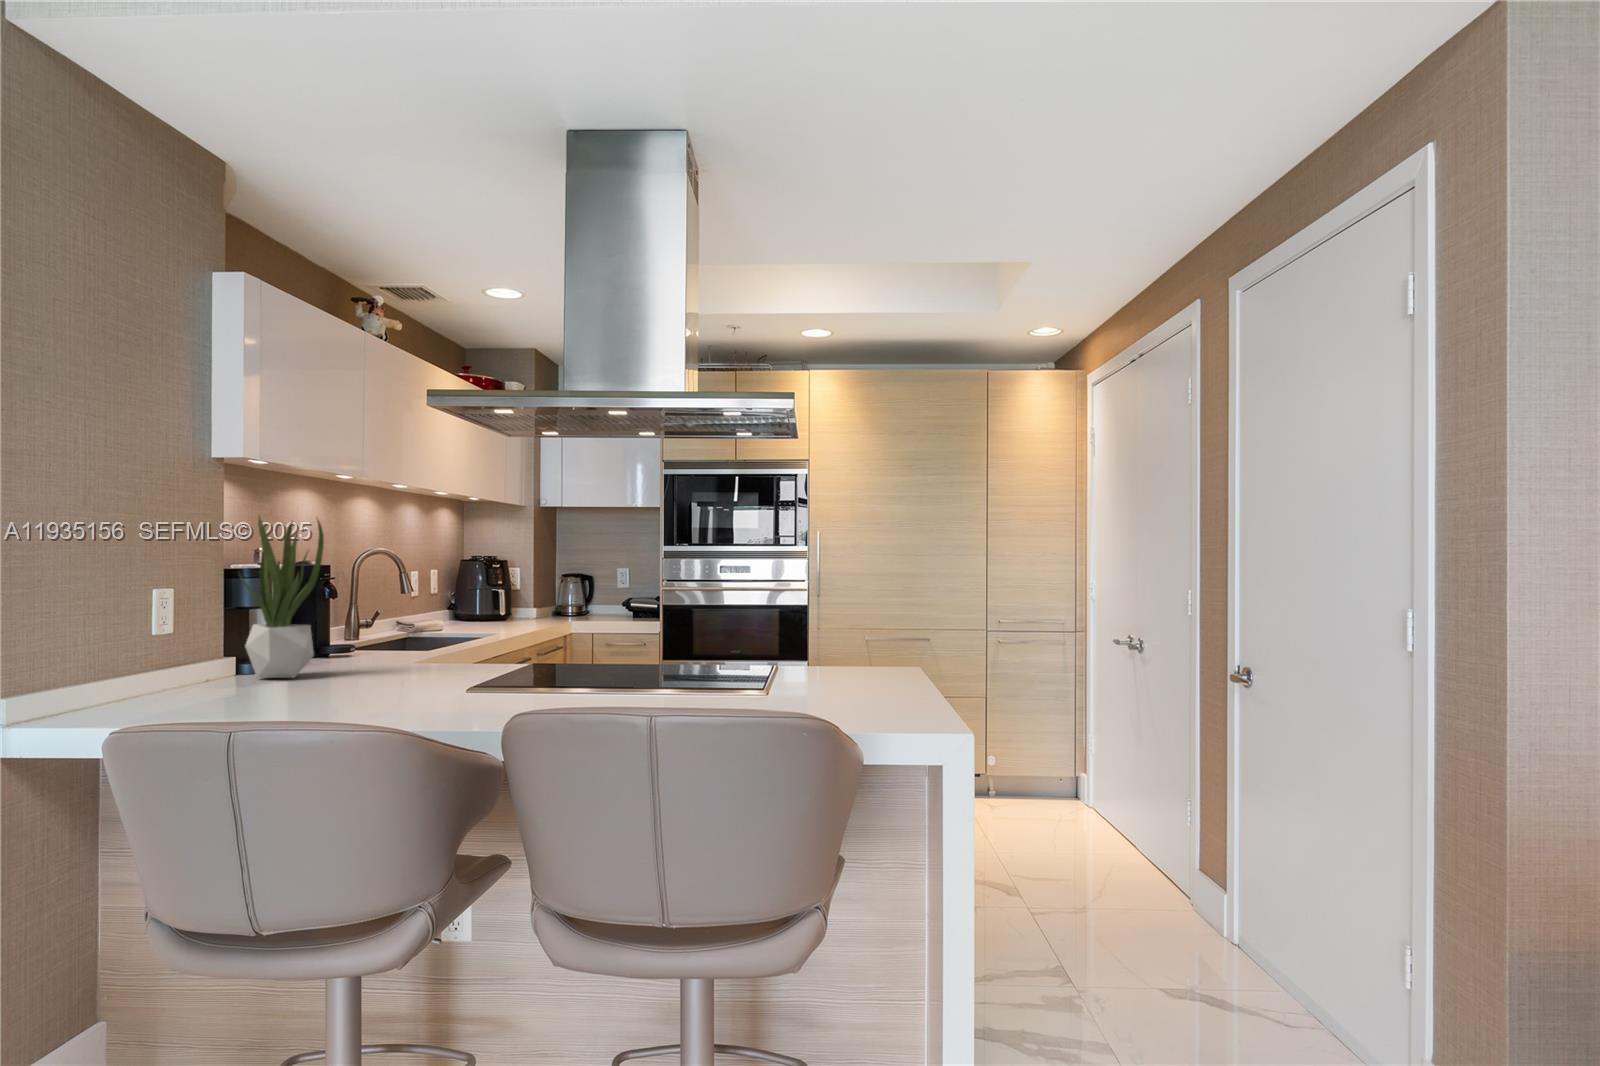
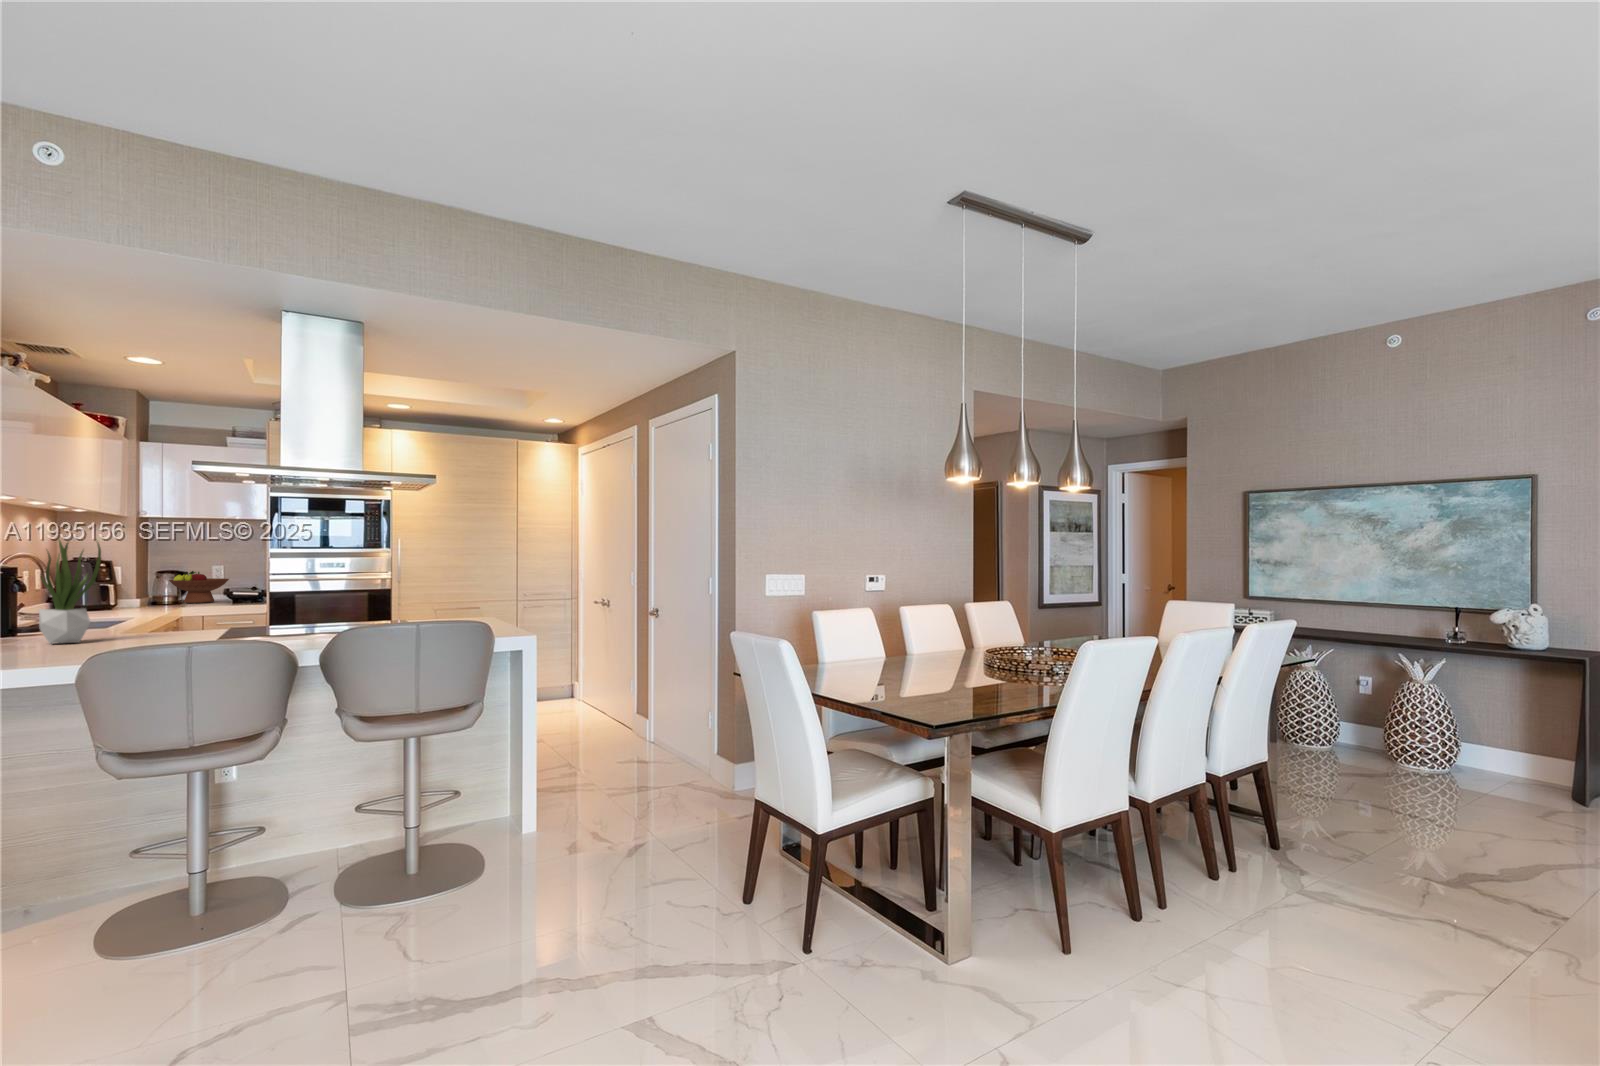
fruit bowl: none [567,574,630,615] -> present [169,571,229,603]

